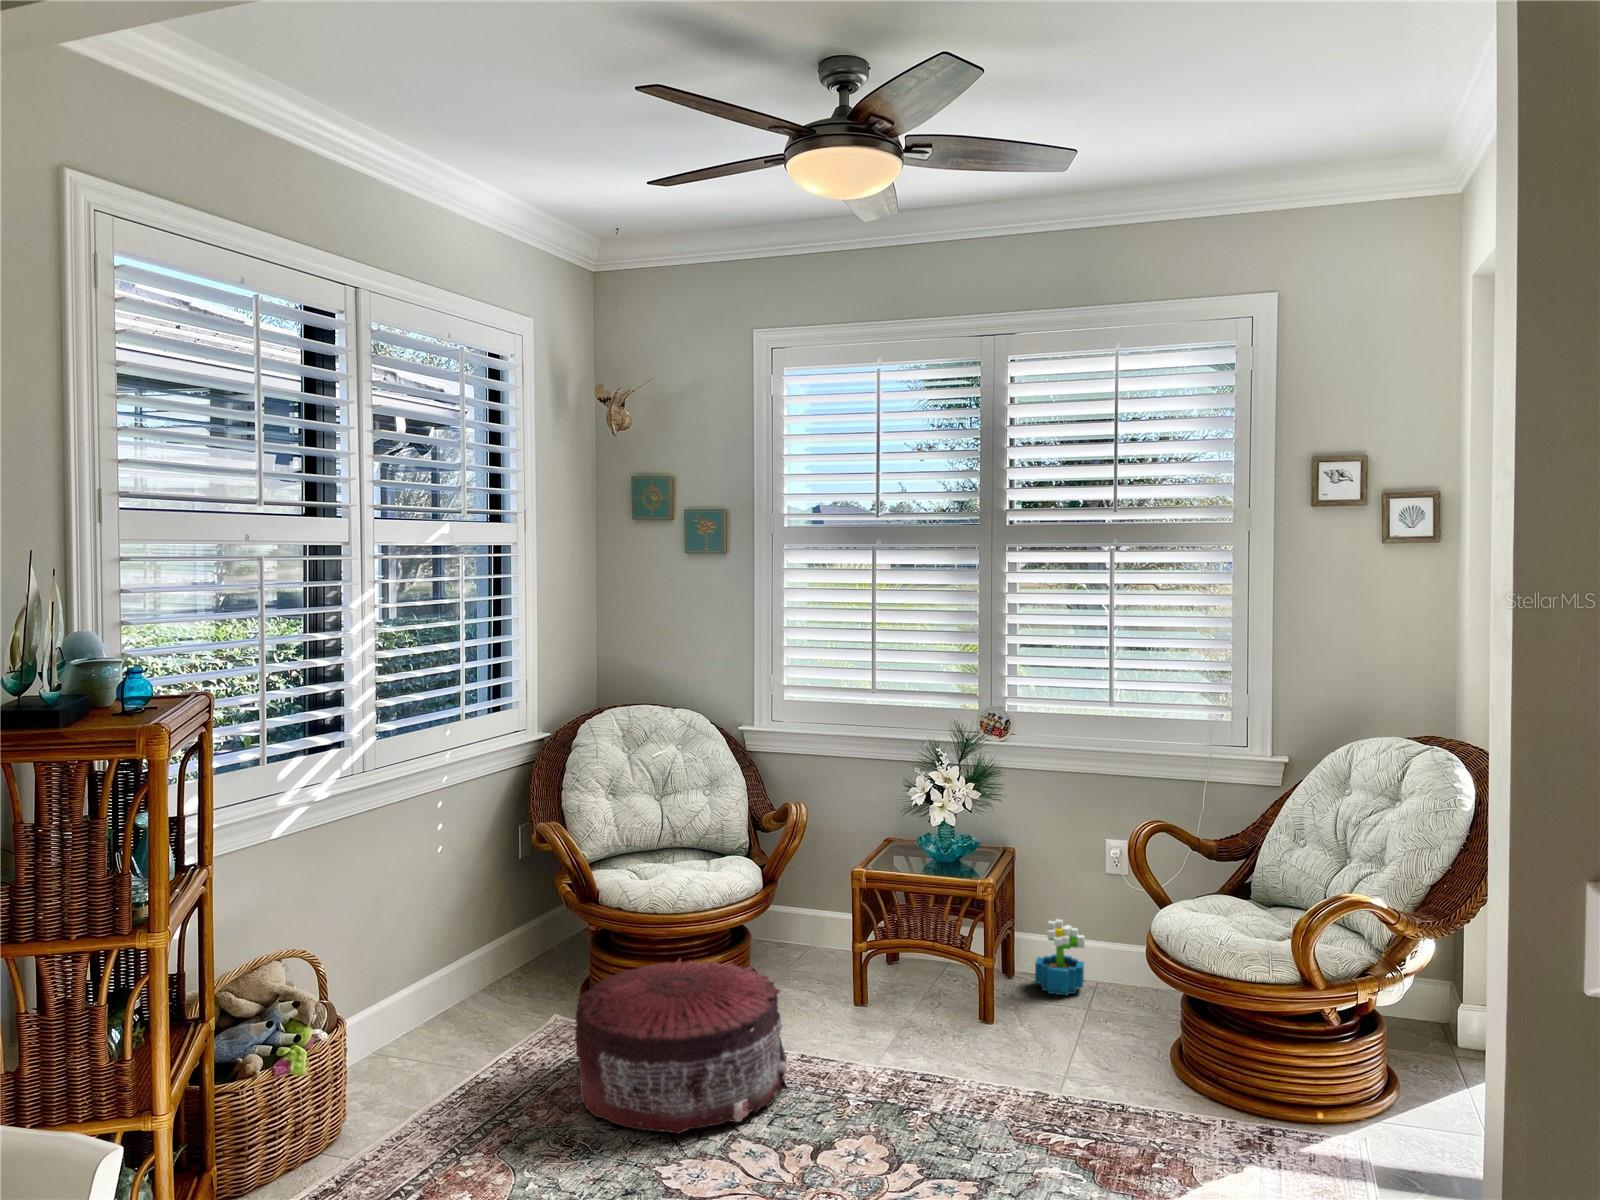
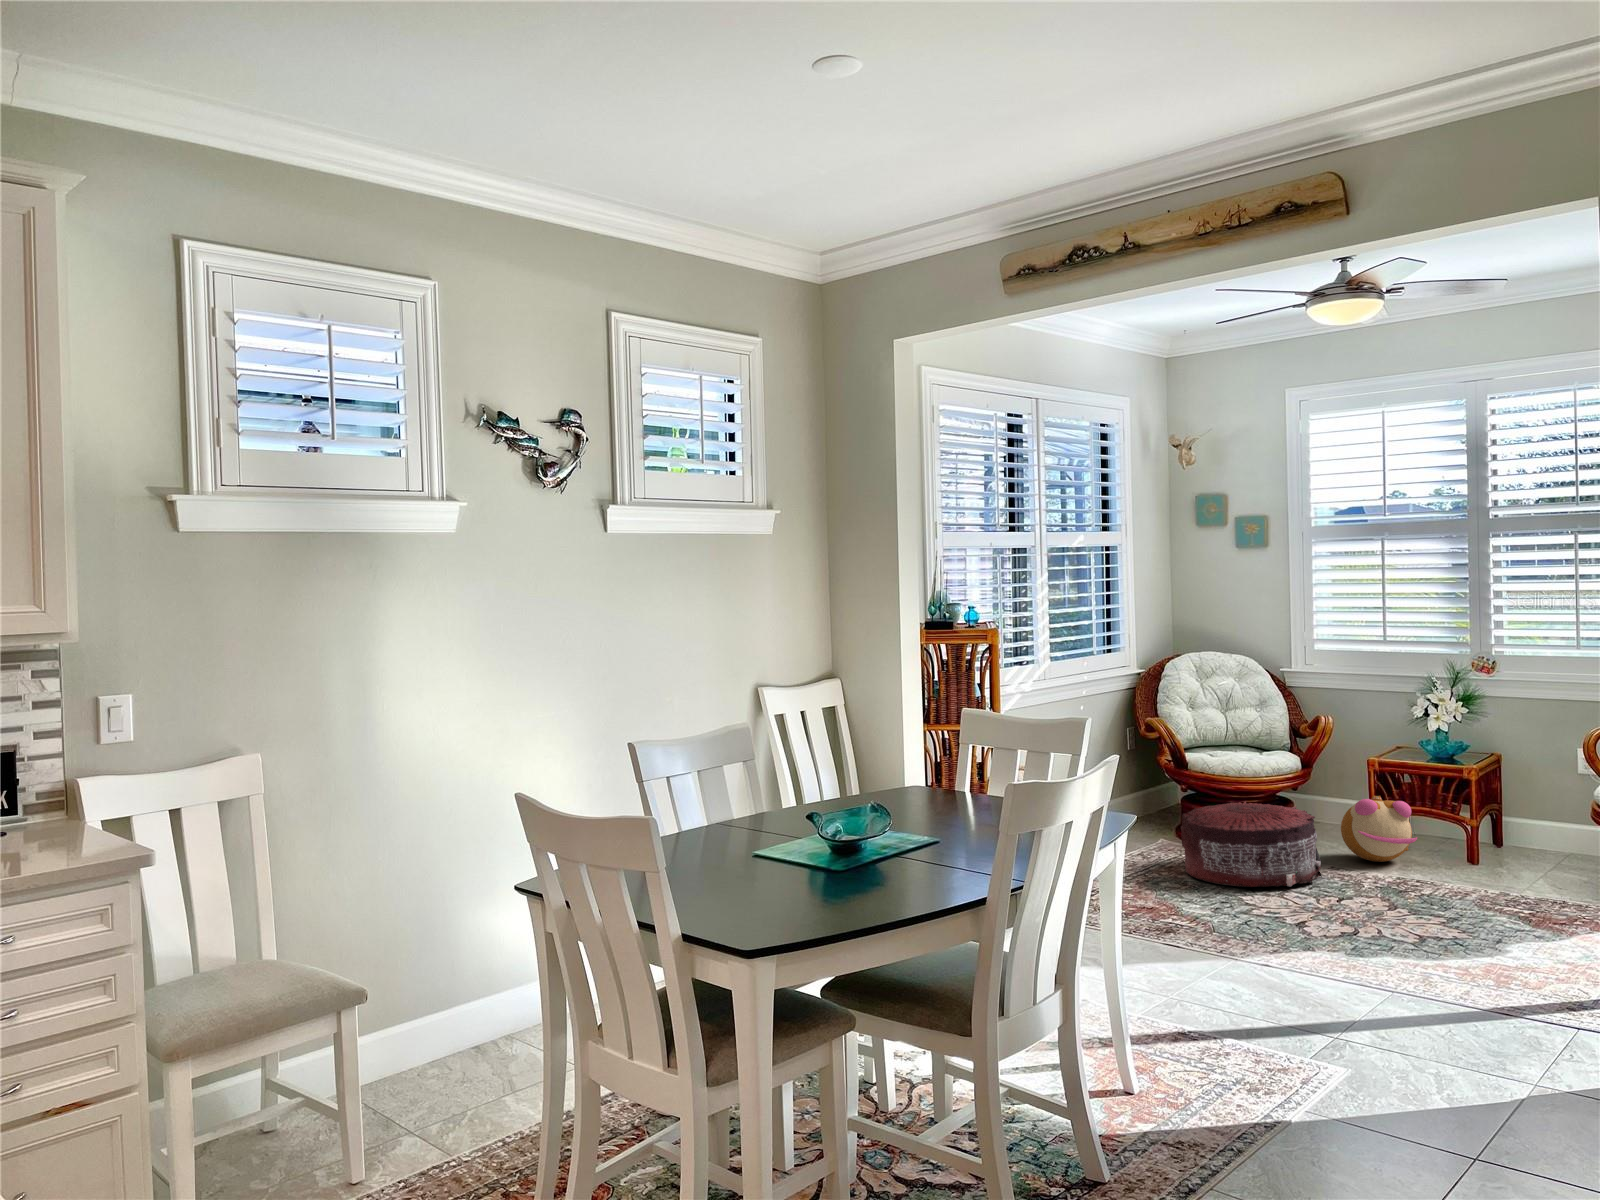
decorative plant: present [1035,919,1085,995] -> none [1517,801,1560,857]
plush toy: none [816,932,918,1033] -> present [1341,795,1417,862]

